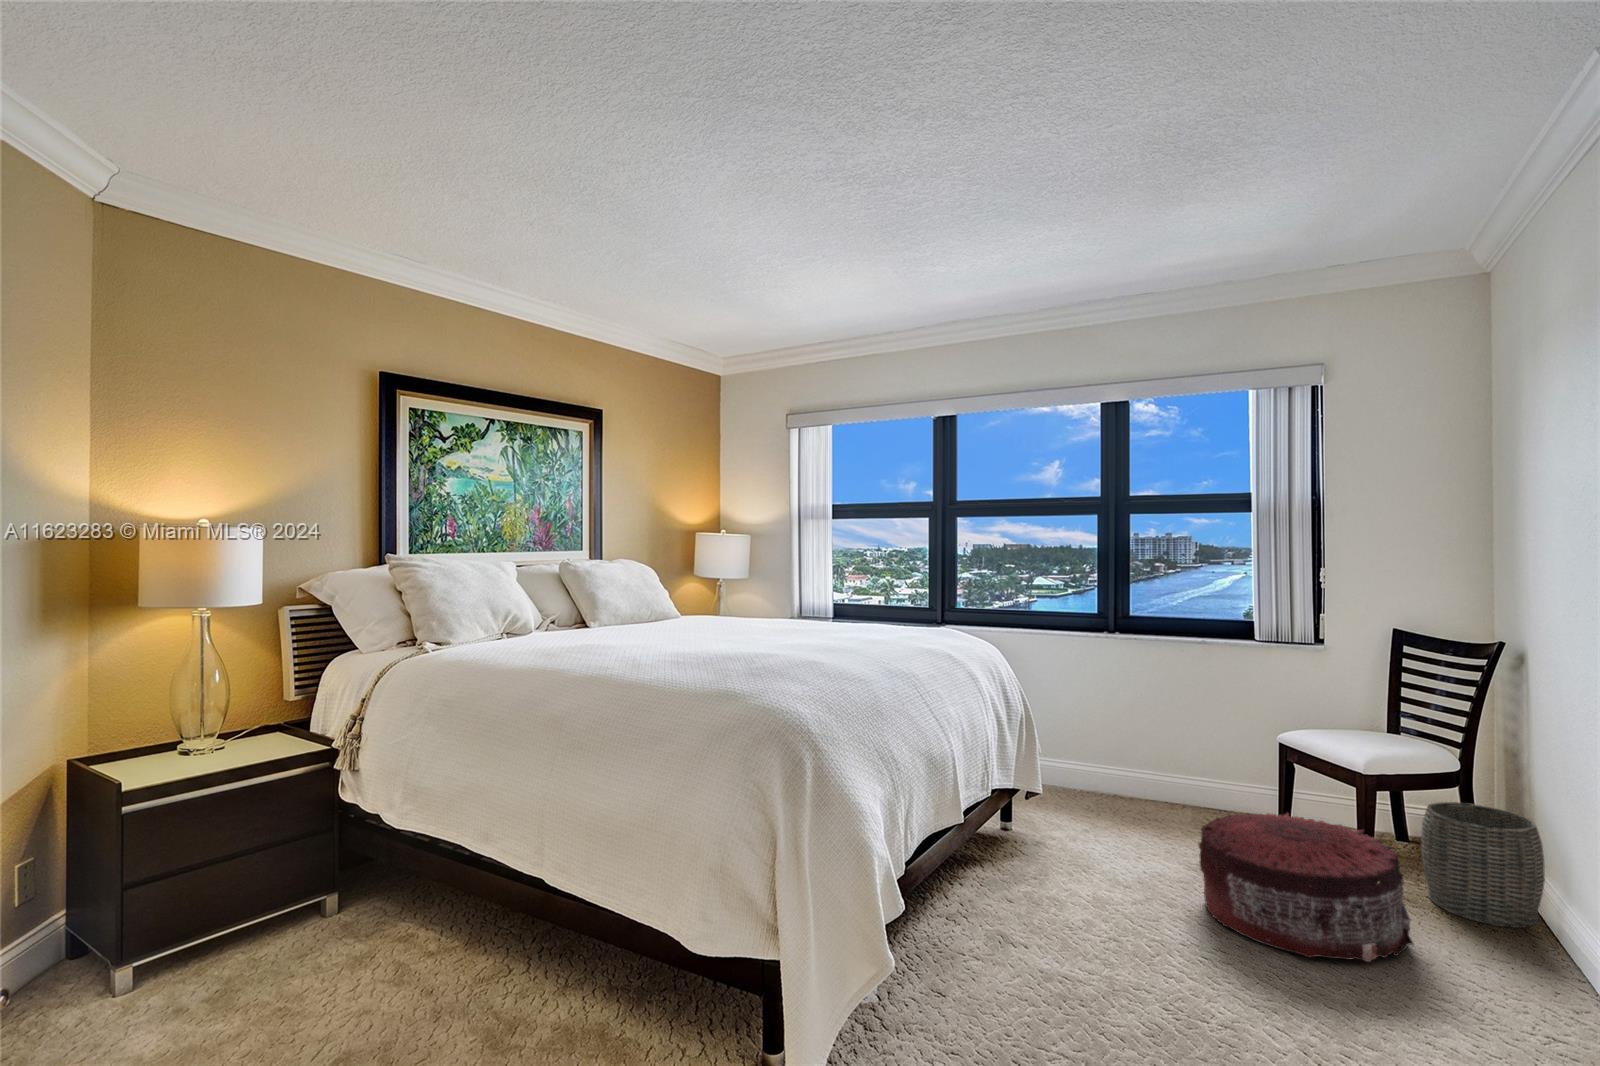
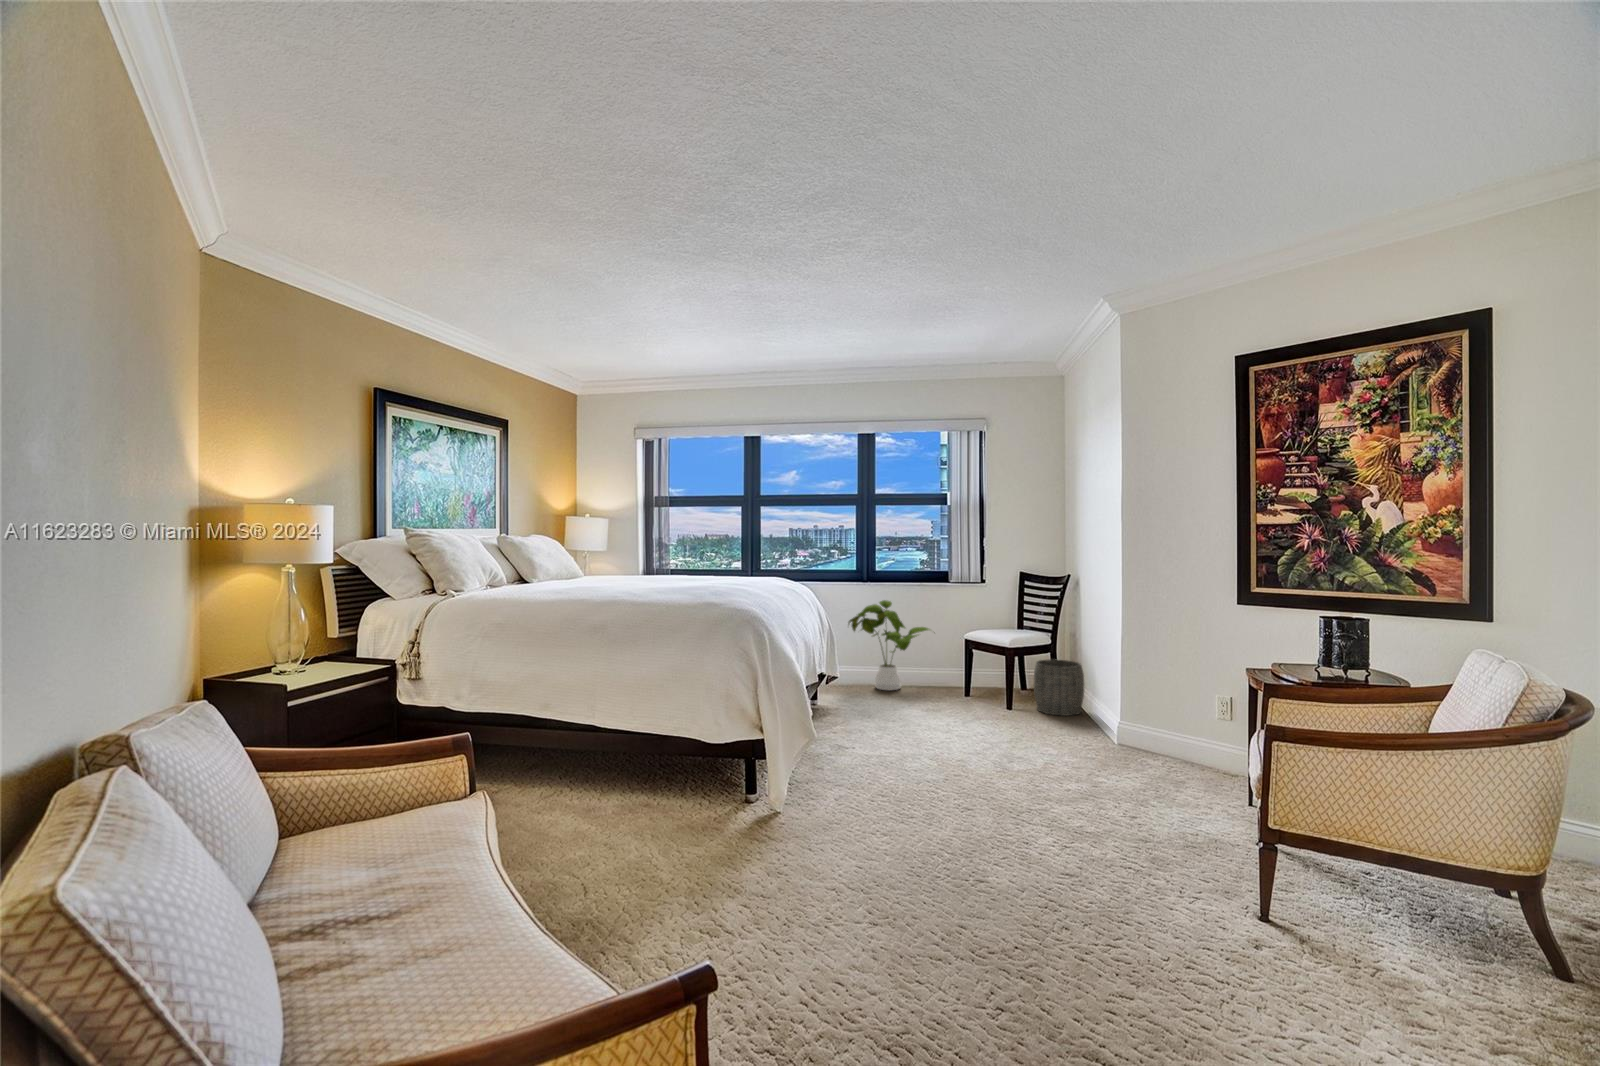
house plant: none [1067,666,1222,814] -> present [848,600,930,690]
pouf: present [1198,813,1414,962] -> none [931,671,1031,735]

